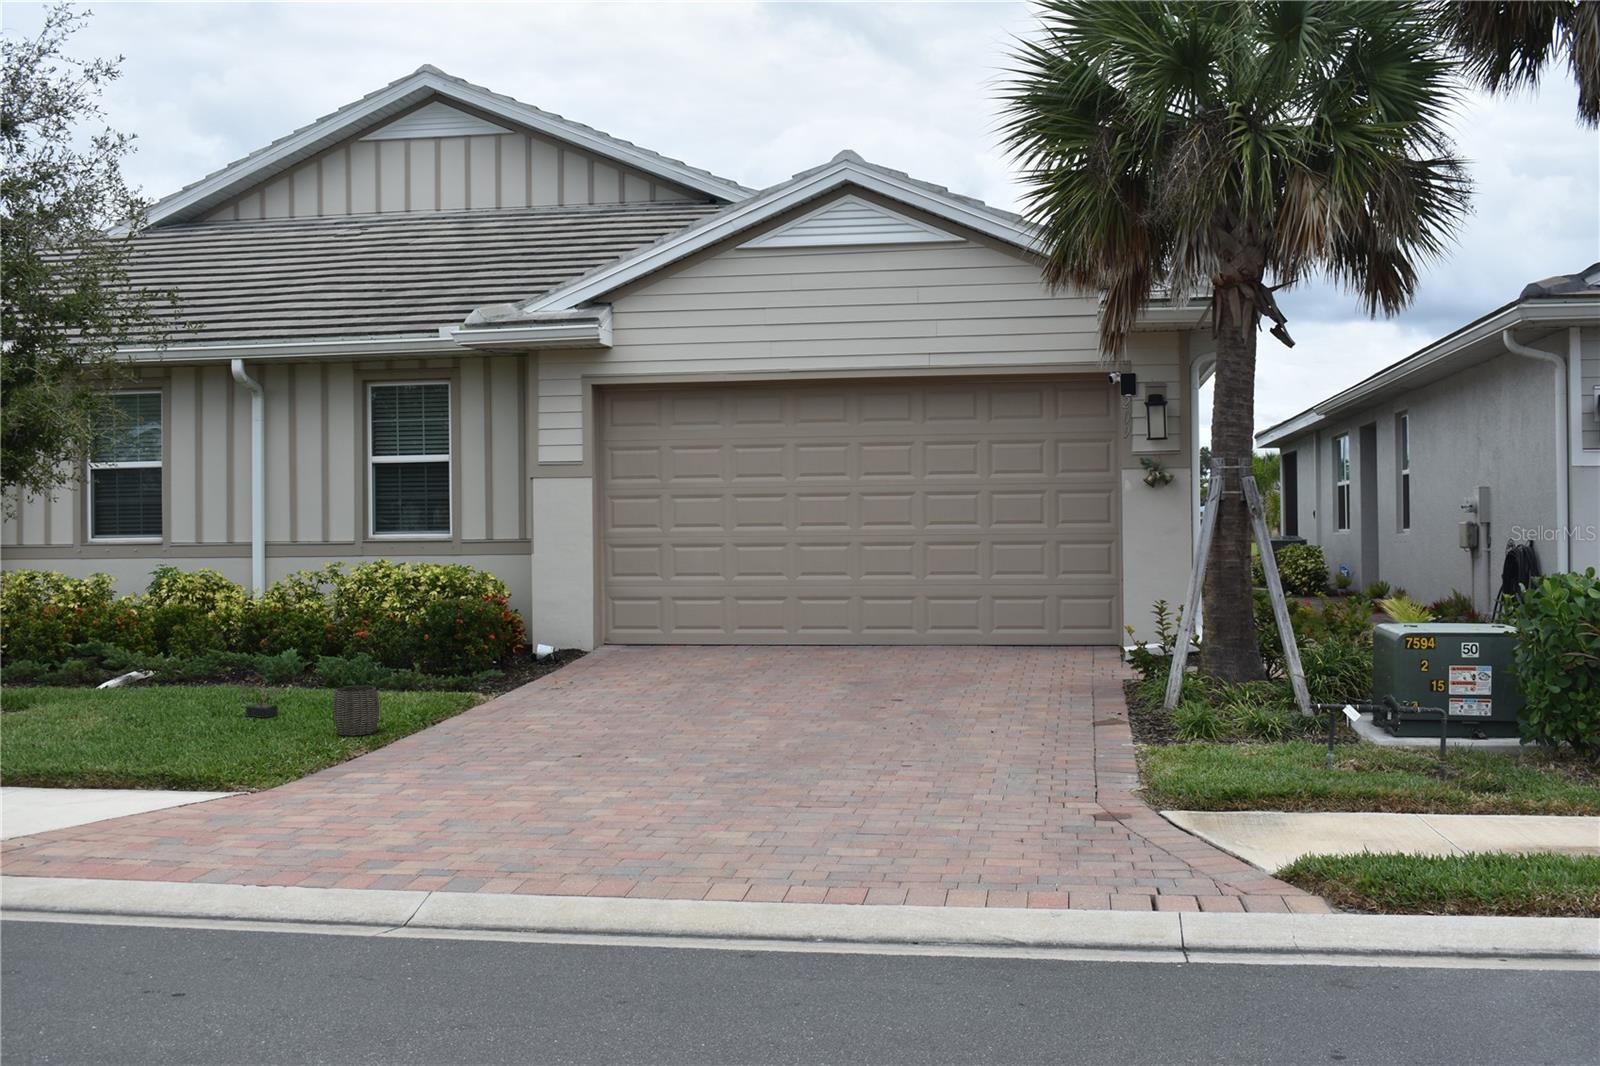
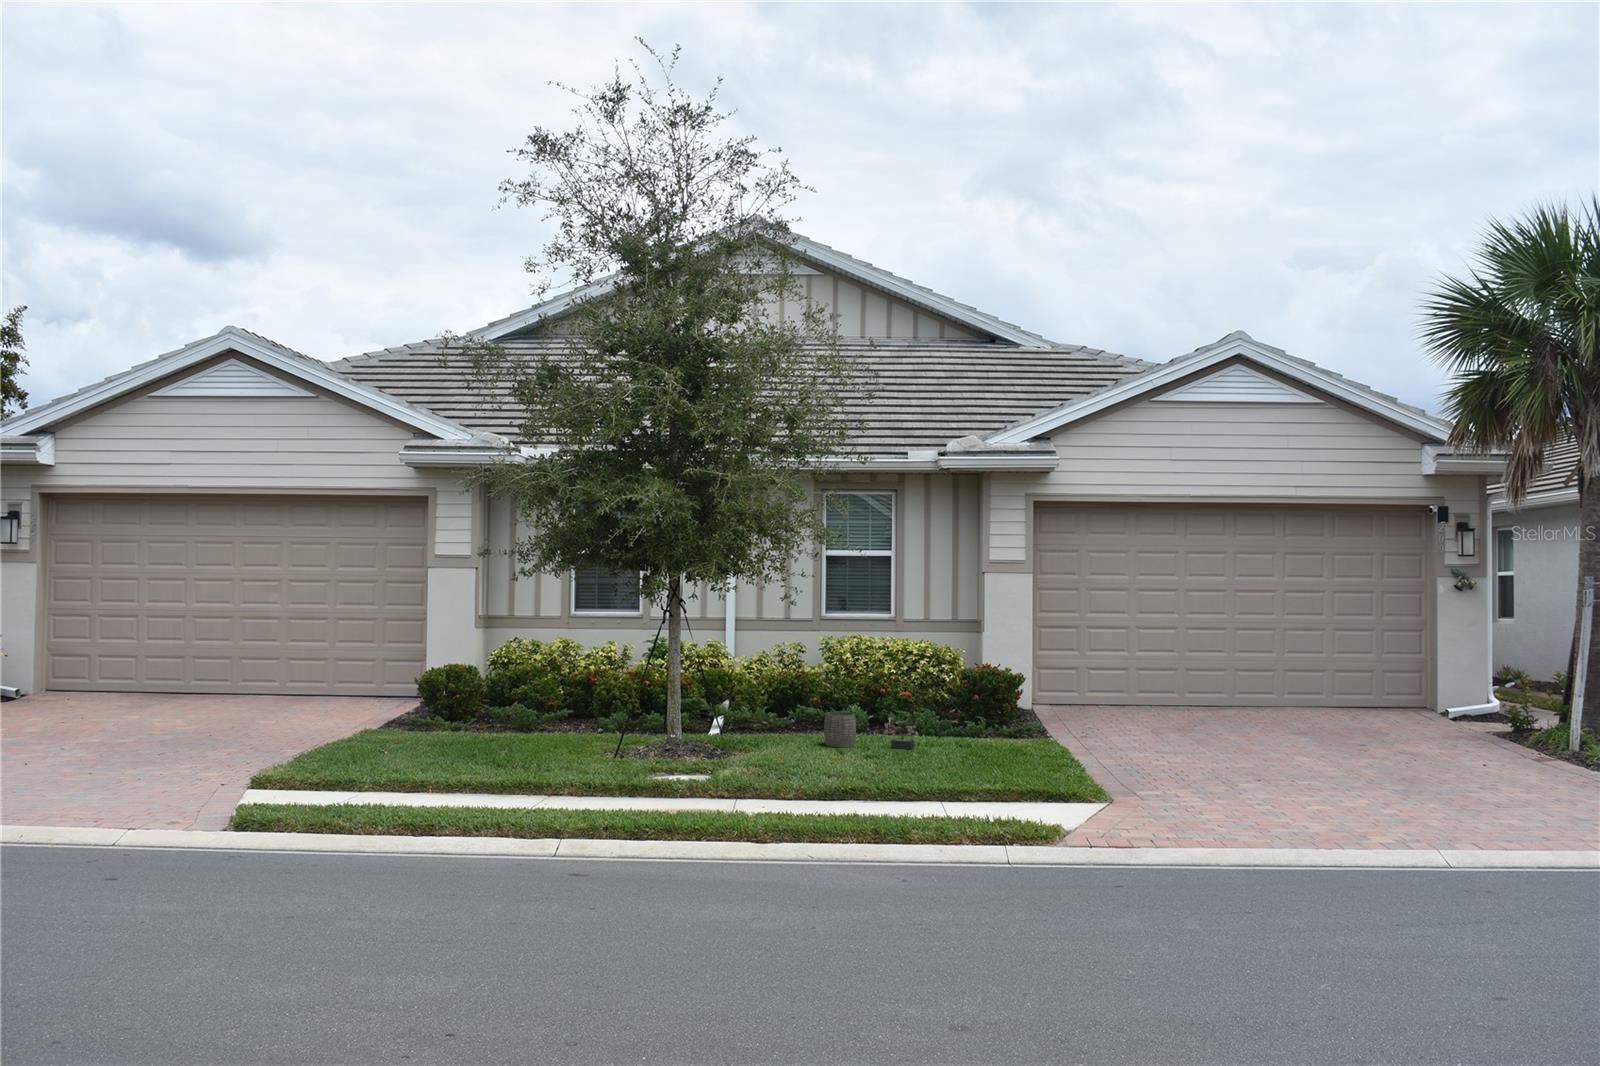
woven basket: present [333,686,379,736] -> present [824,712,856,747]

